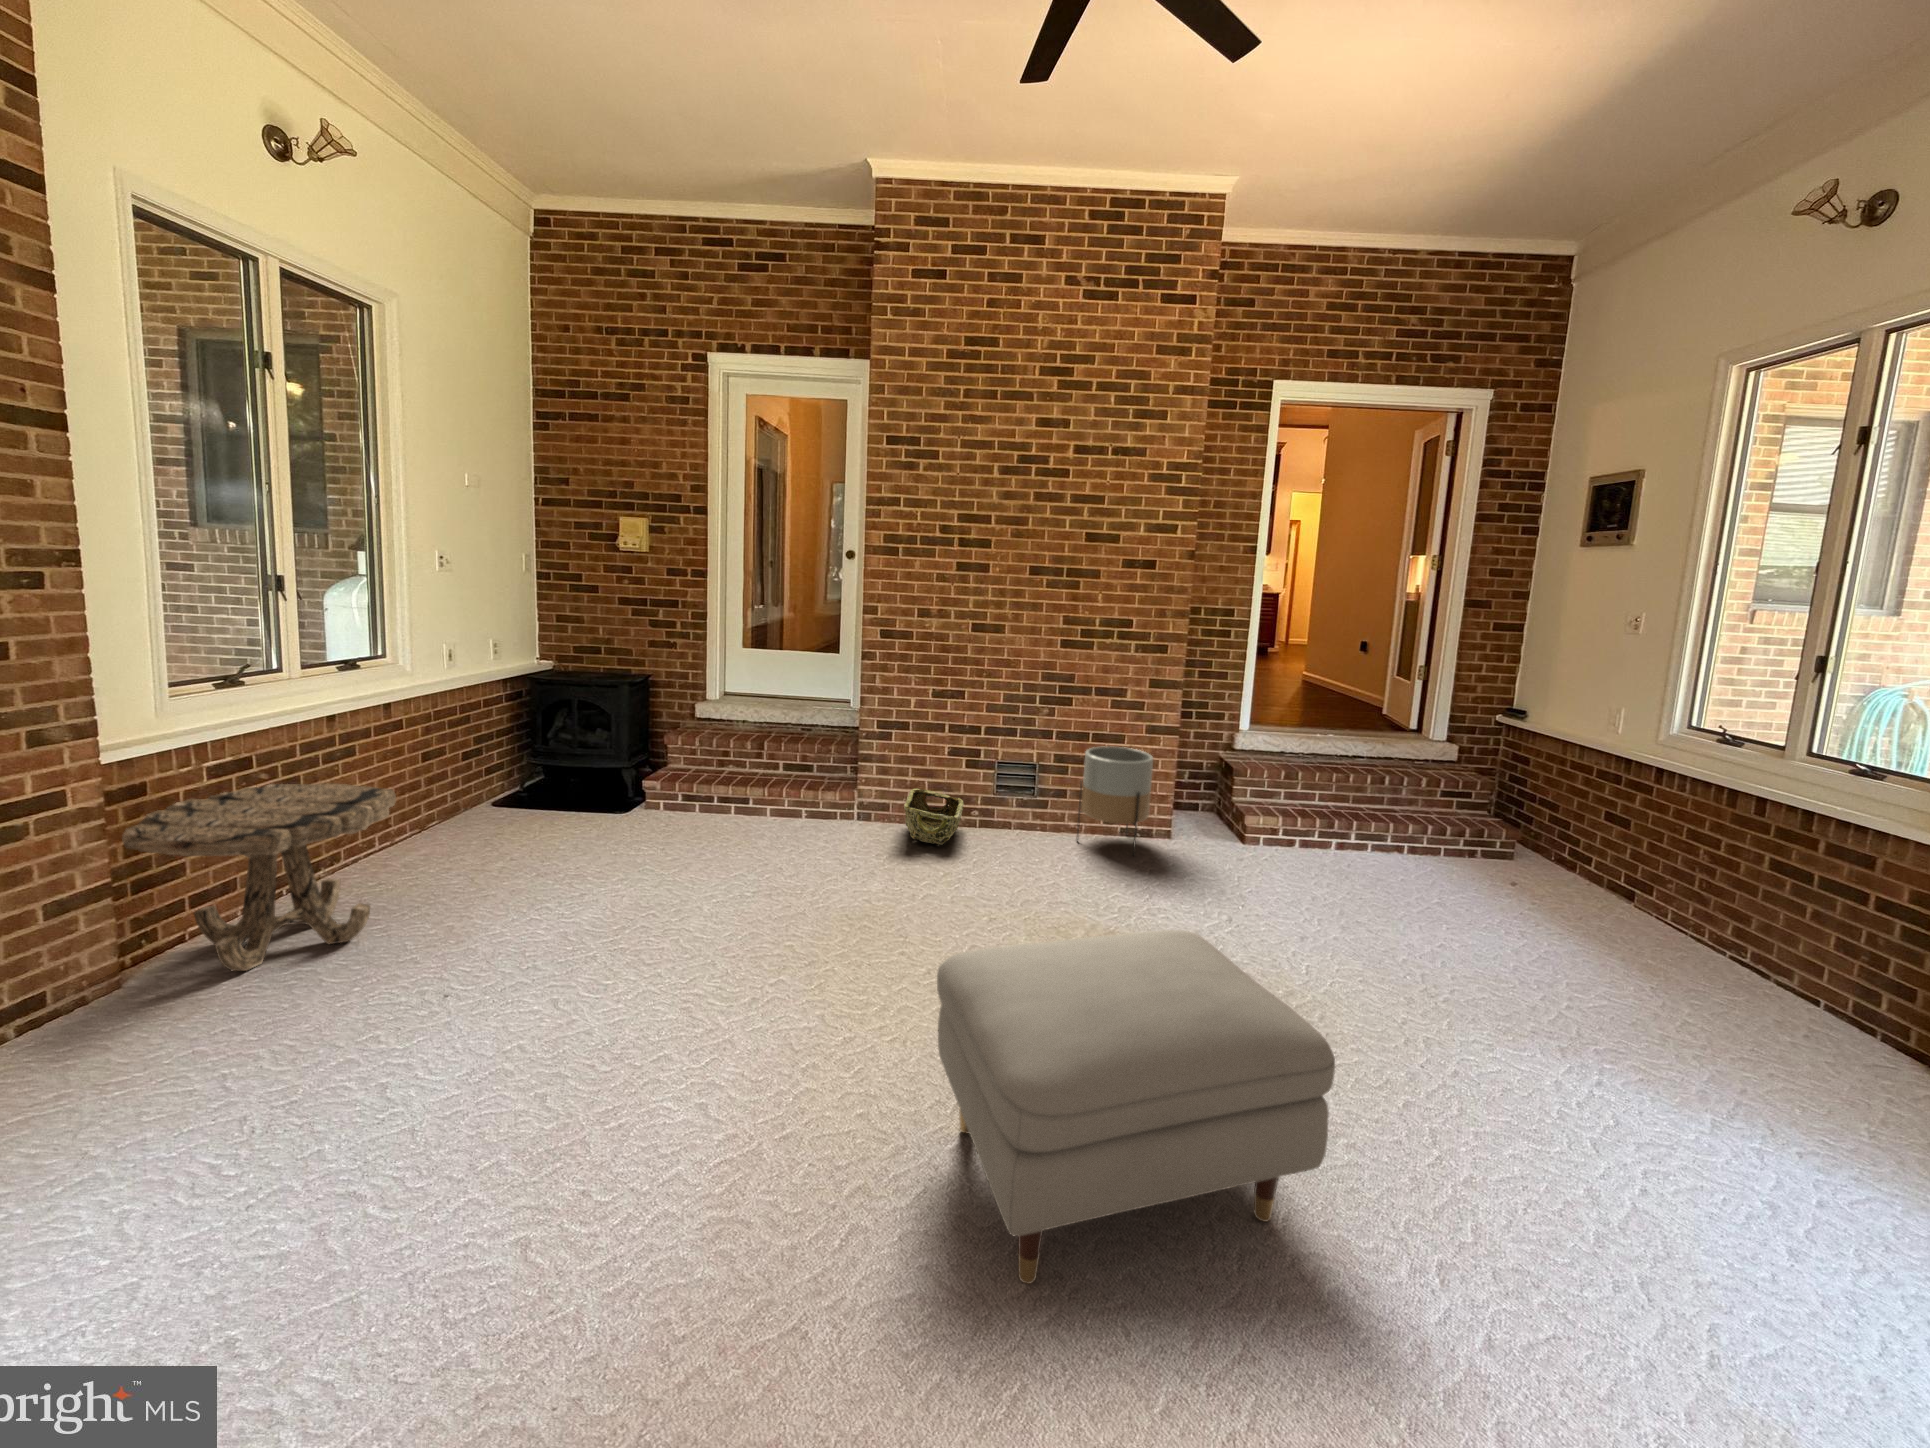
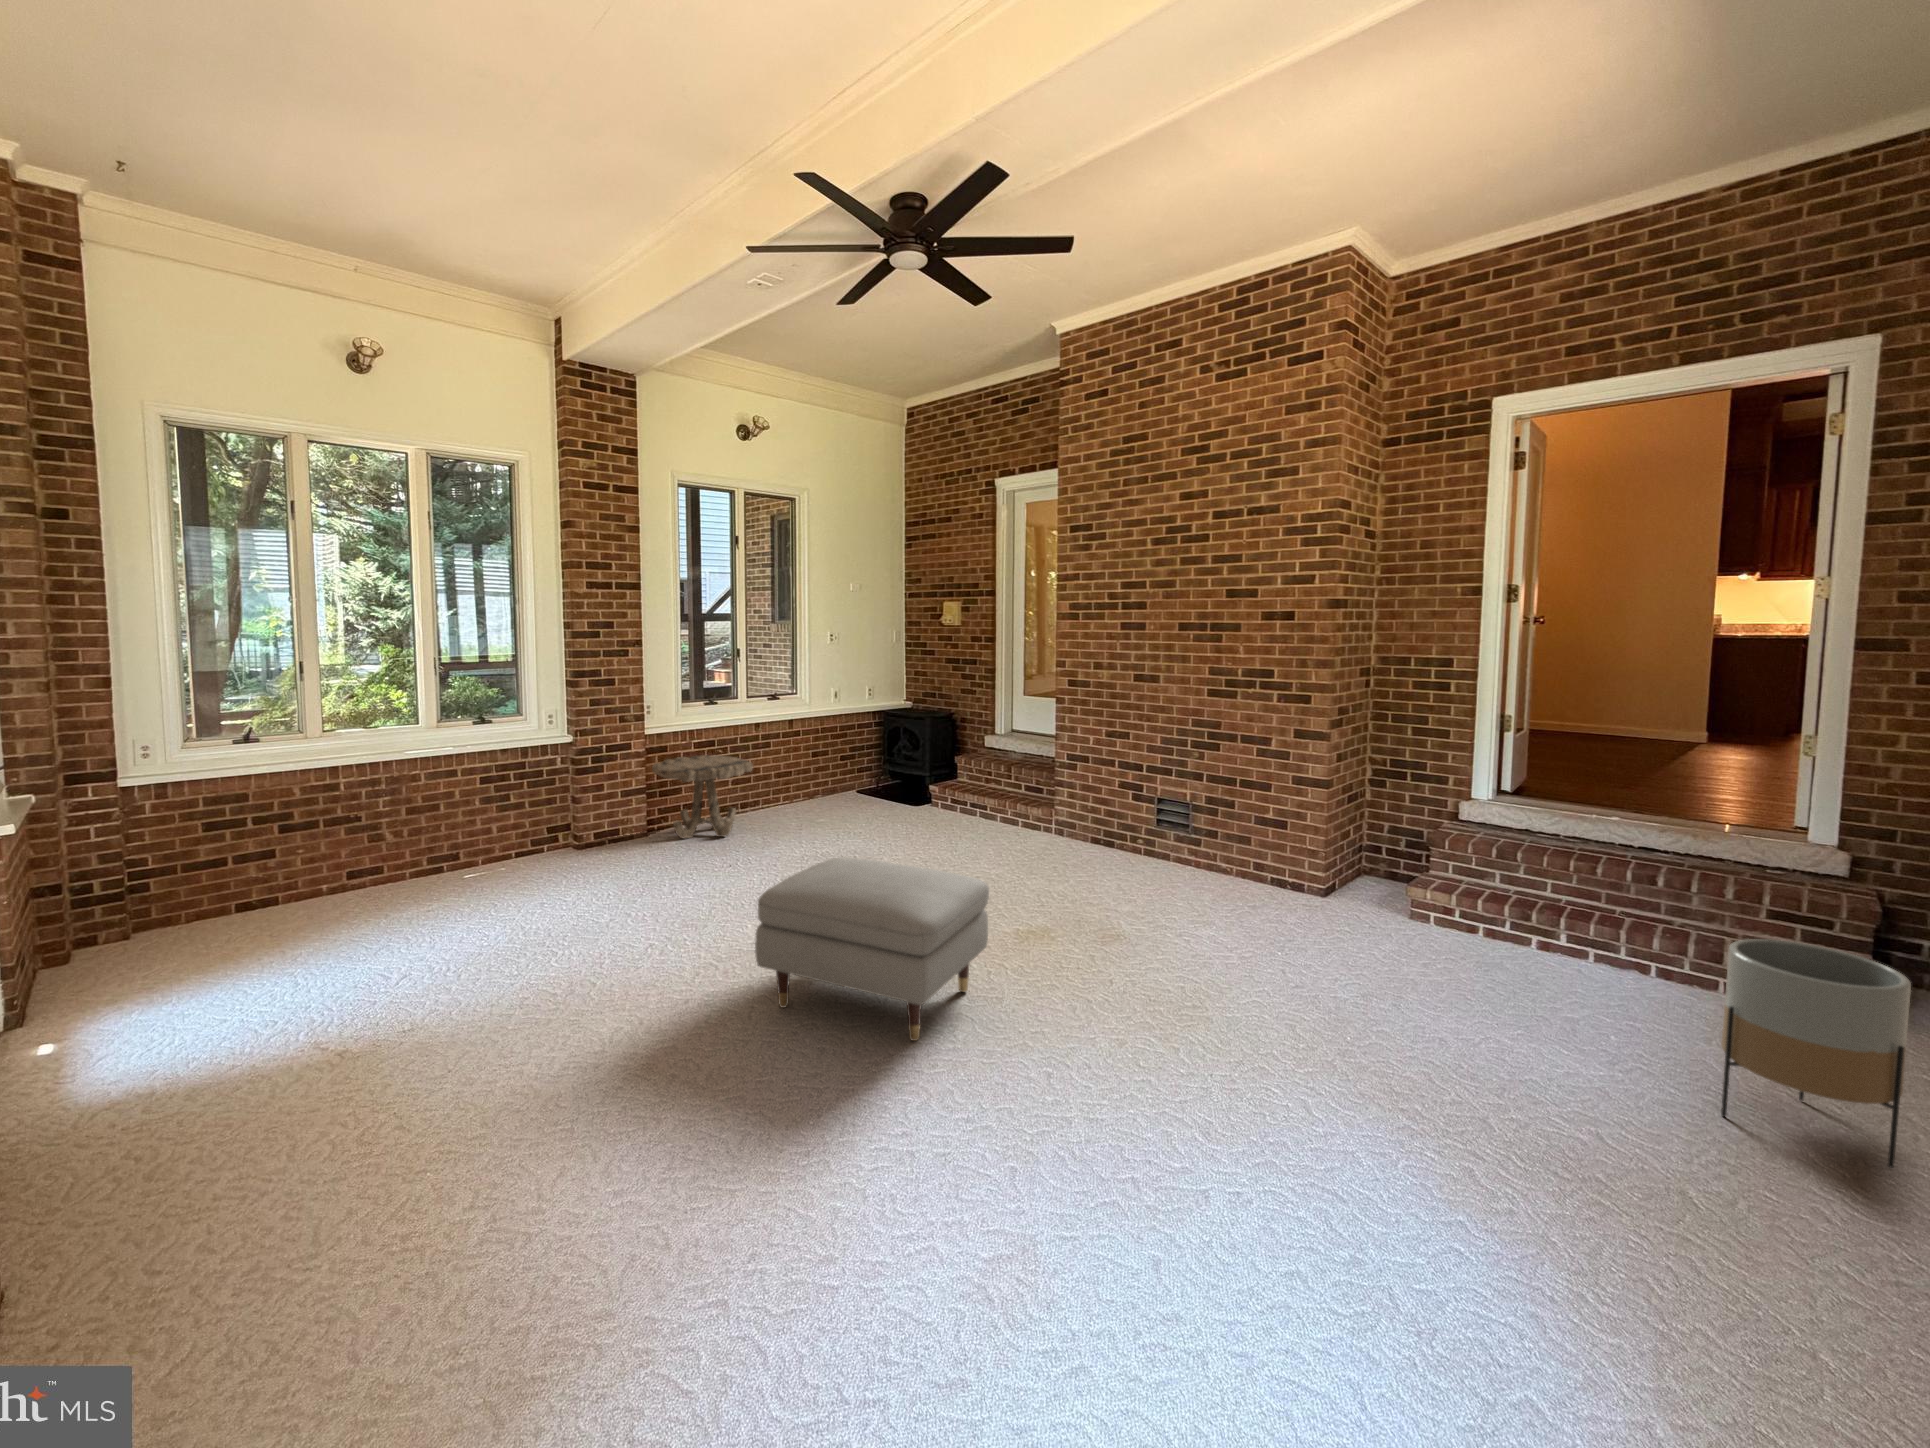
planter: present [1077,746,1153,855] -> present [1721,939,1911,1168]
woven basket: present [904,788,964,845] -> none [1050,814,1122,859]

